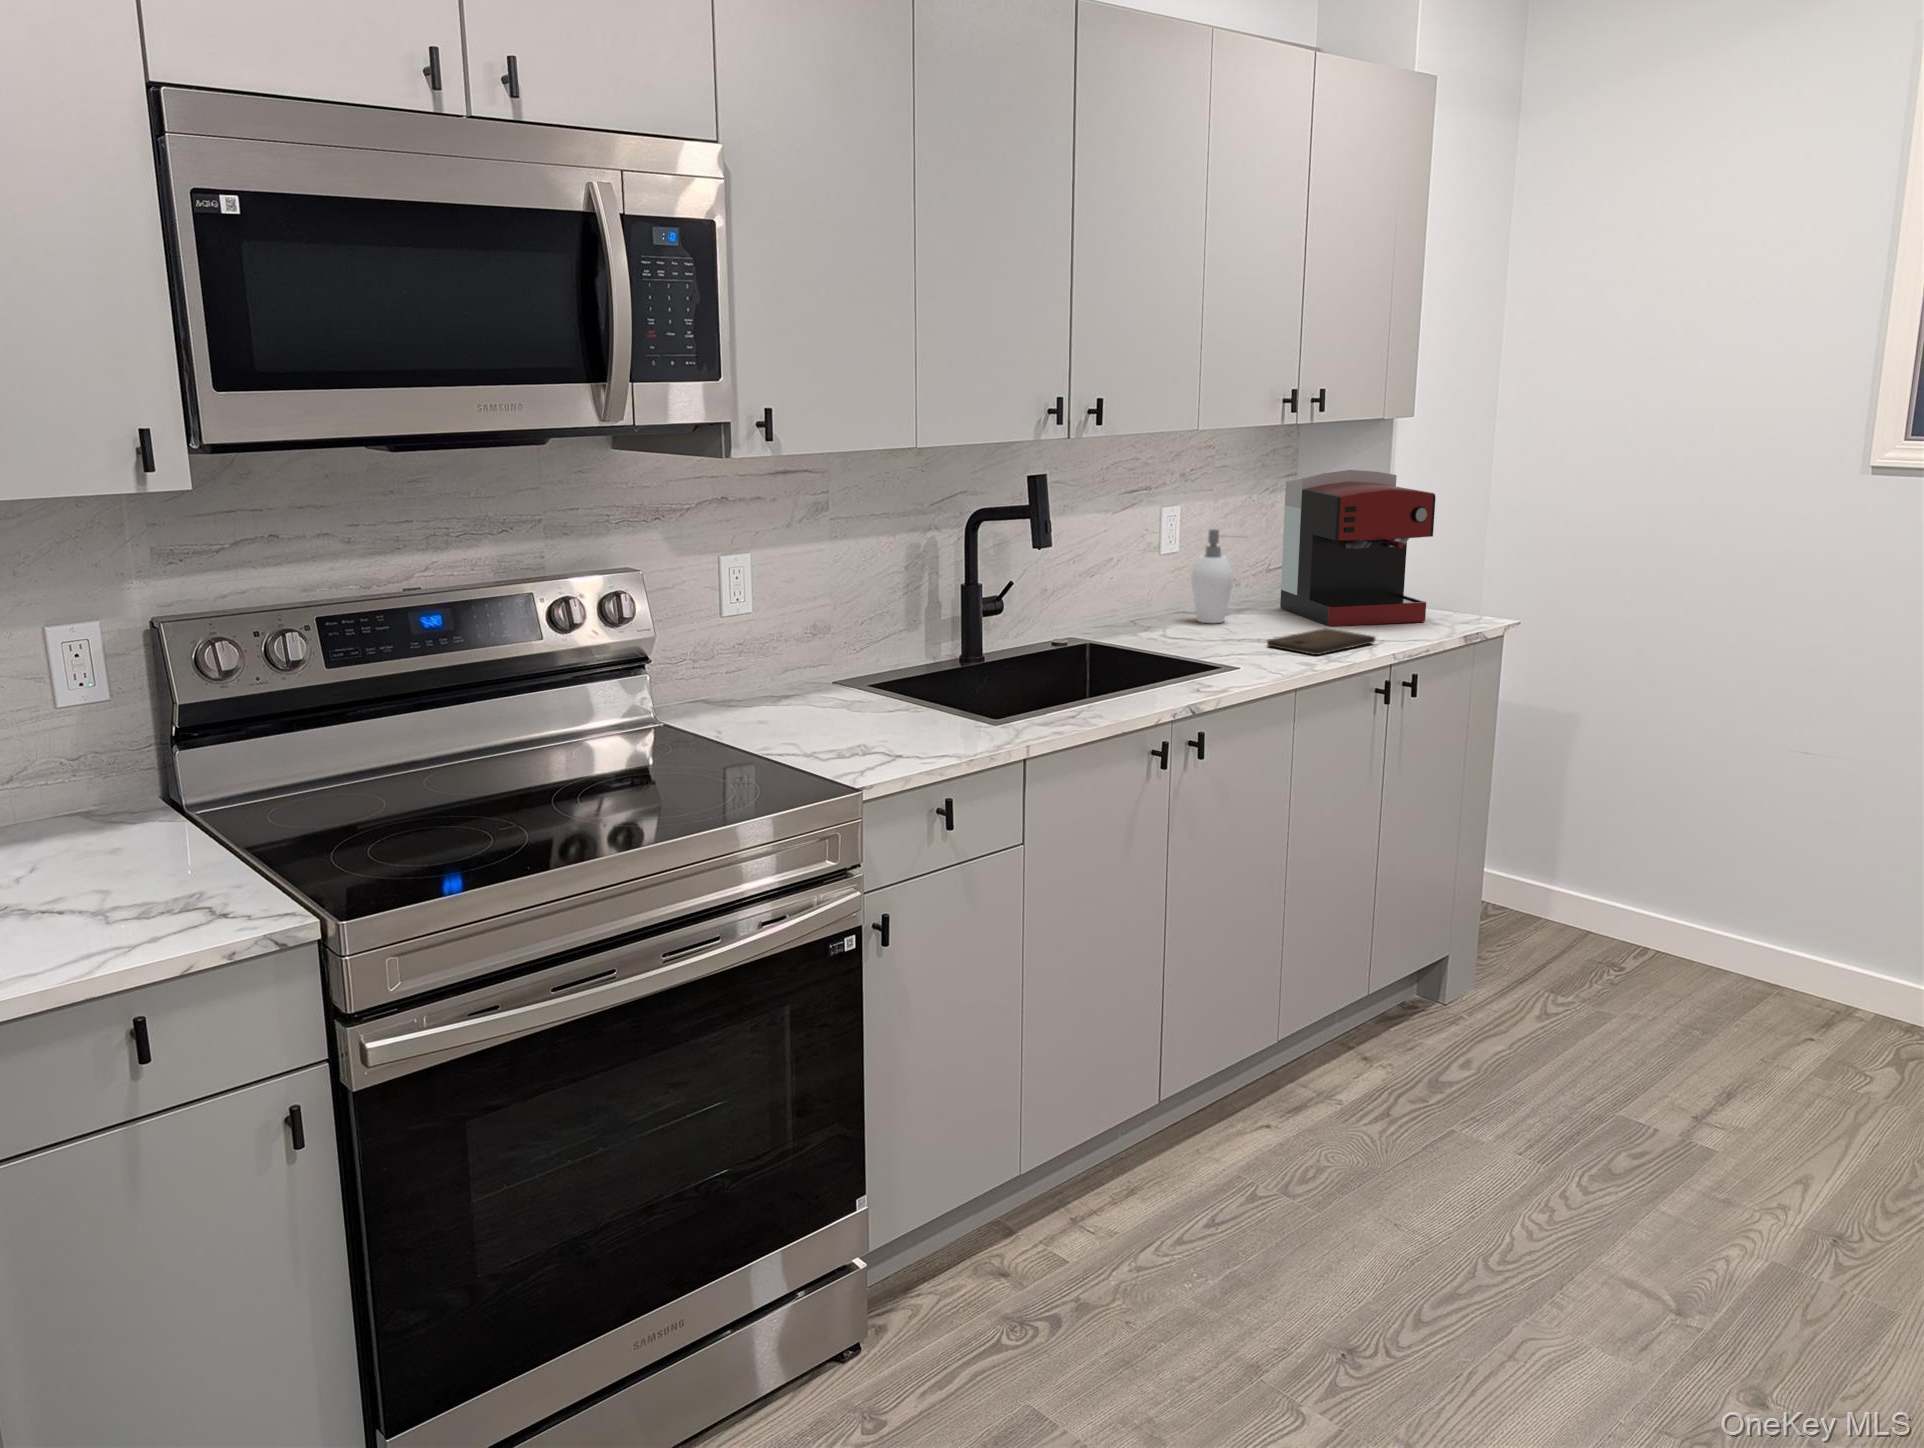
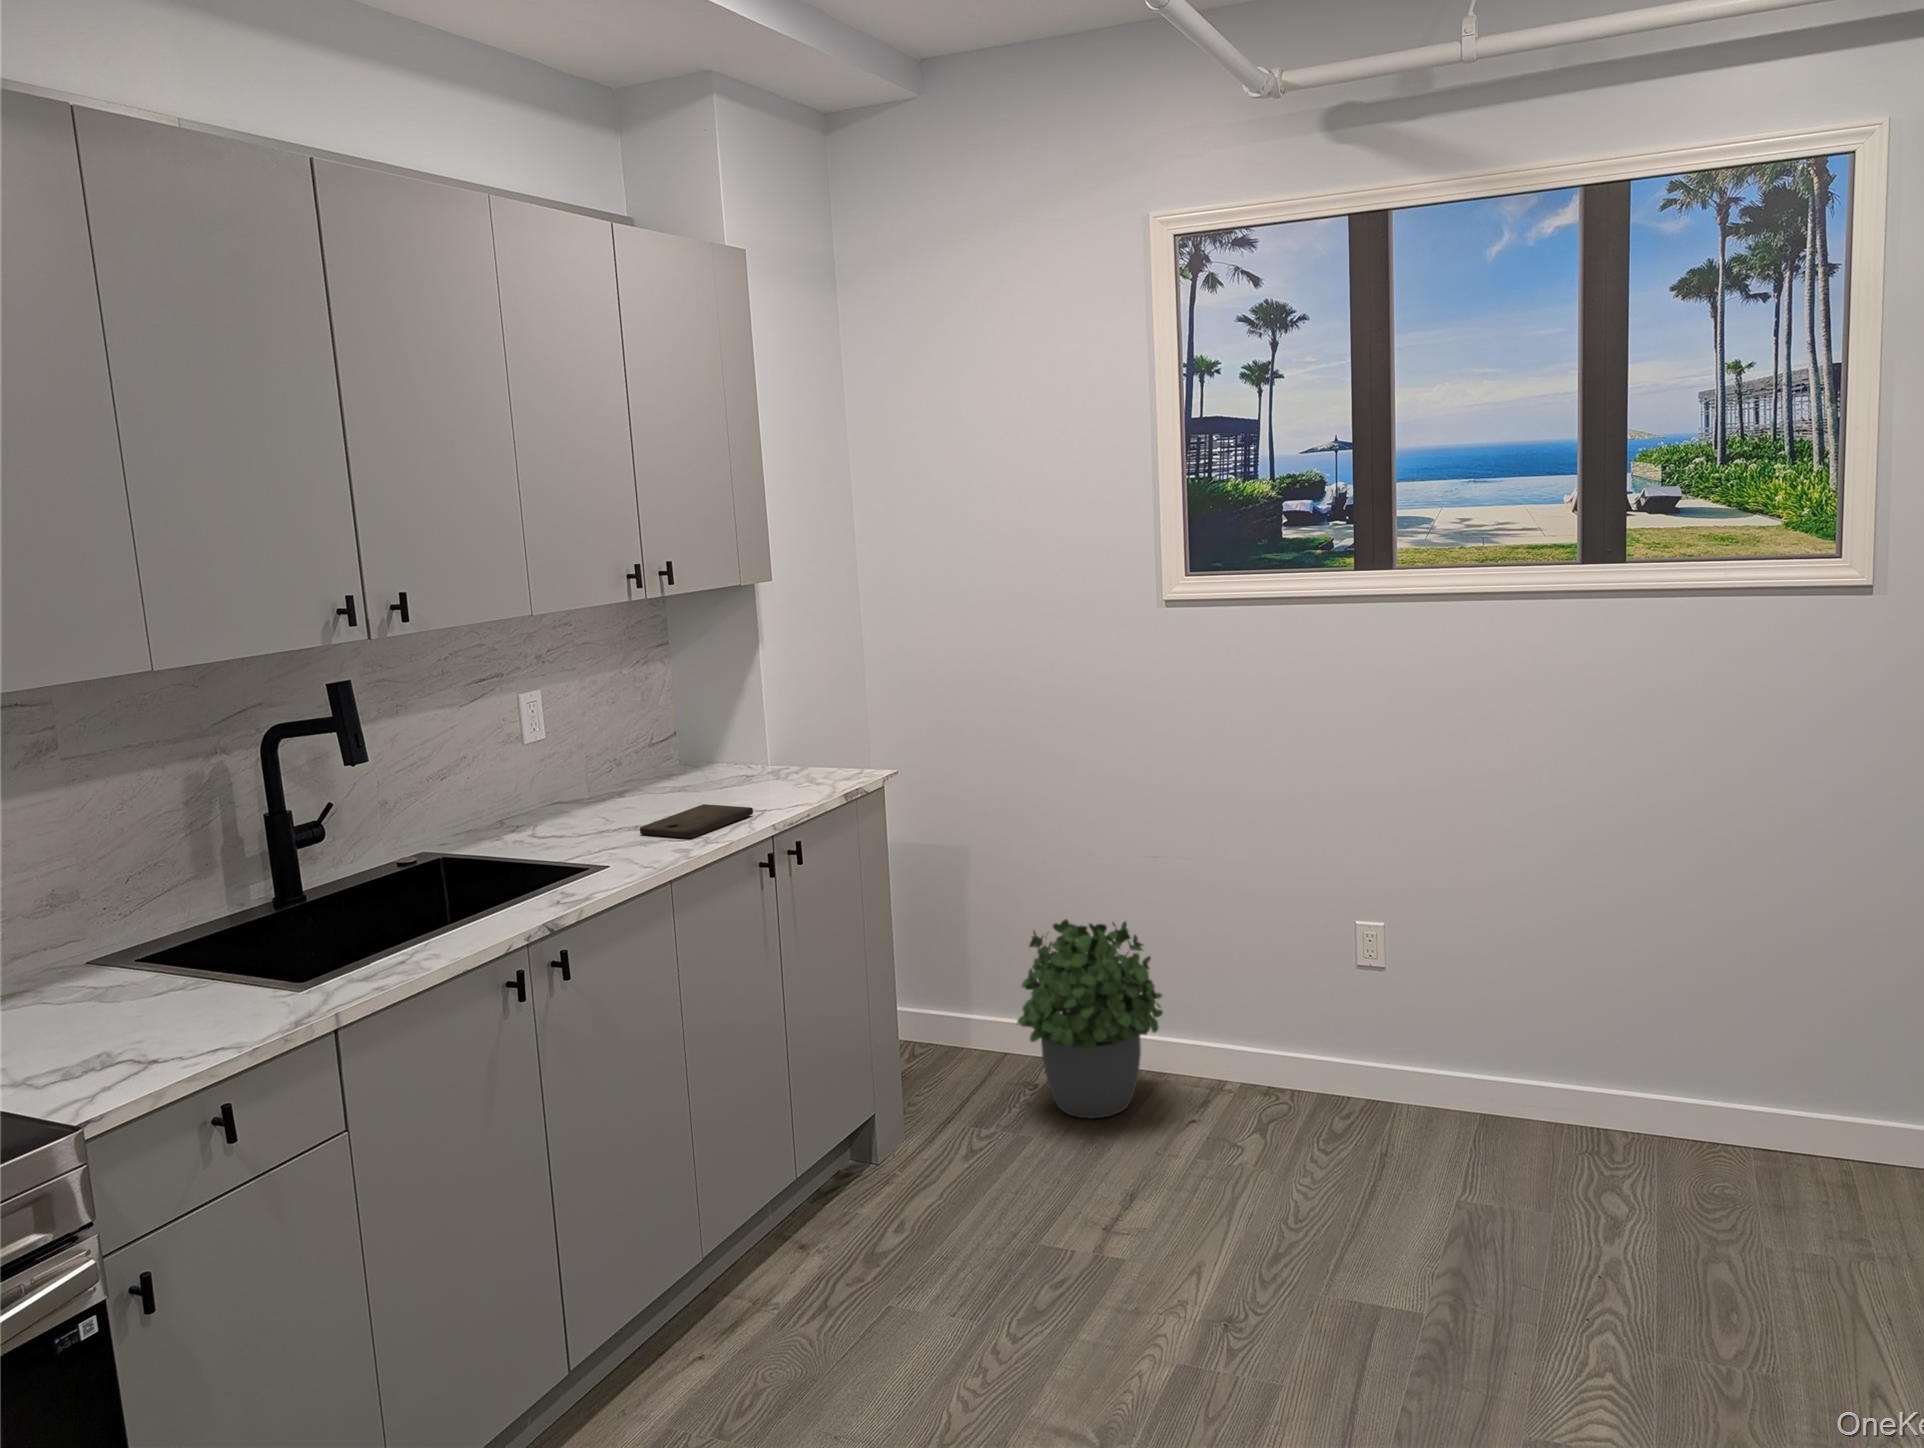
coffee maker: present [1280,470,1436,626] -> none [651,635,806,800]
soap dispenser: present [1192,529,1233,623] -> none [557,712,613,813]
potted plant: none [1611,803,1790,1013] -> present [1017,919,1163,1118]

